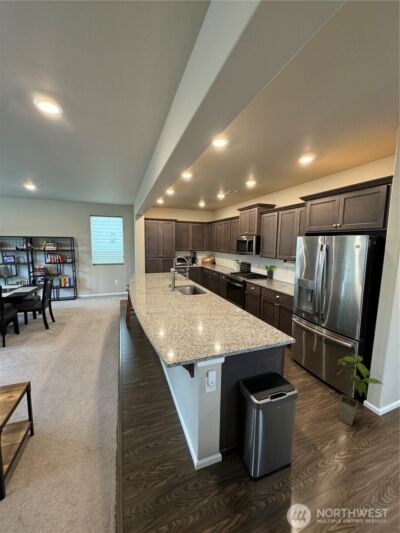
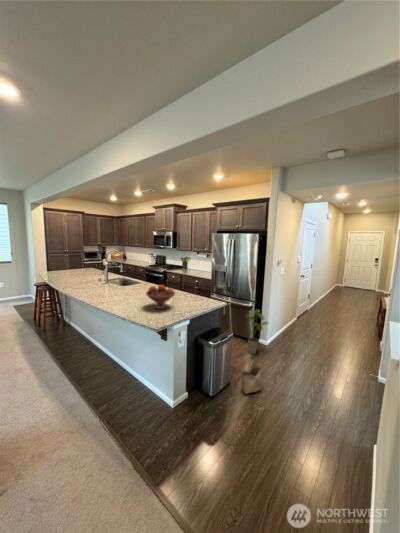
fruit bowl: none [173,302,210,334] -> present [146,285,175,309]
woven basket: none [306,440,347,507] -> present [241,365,262,394]

